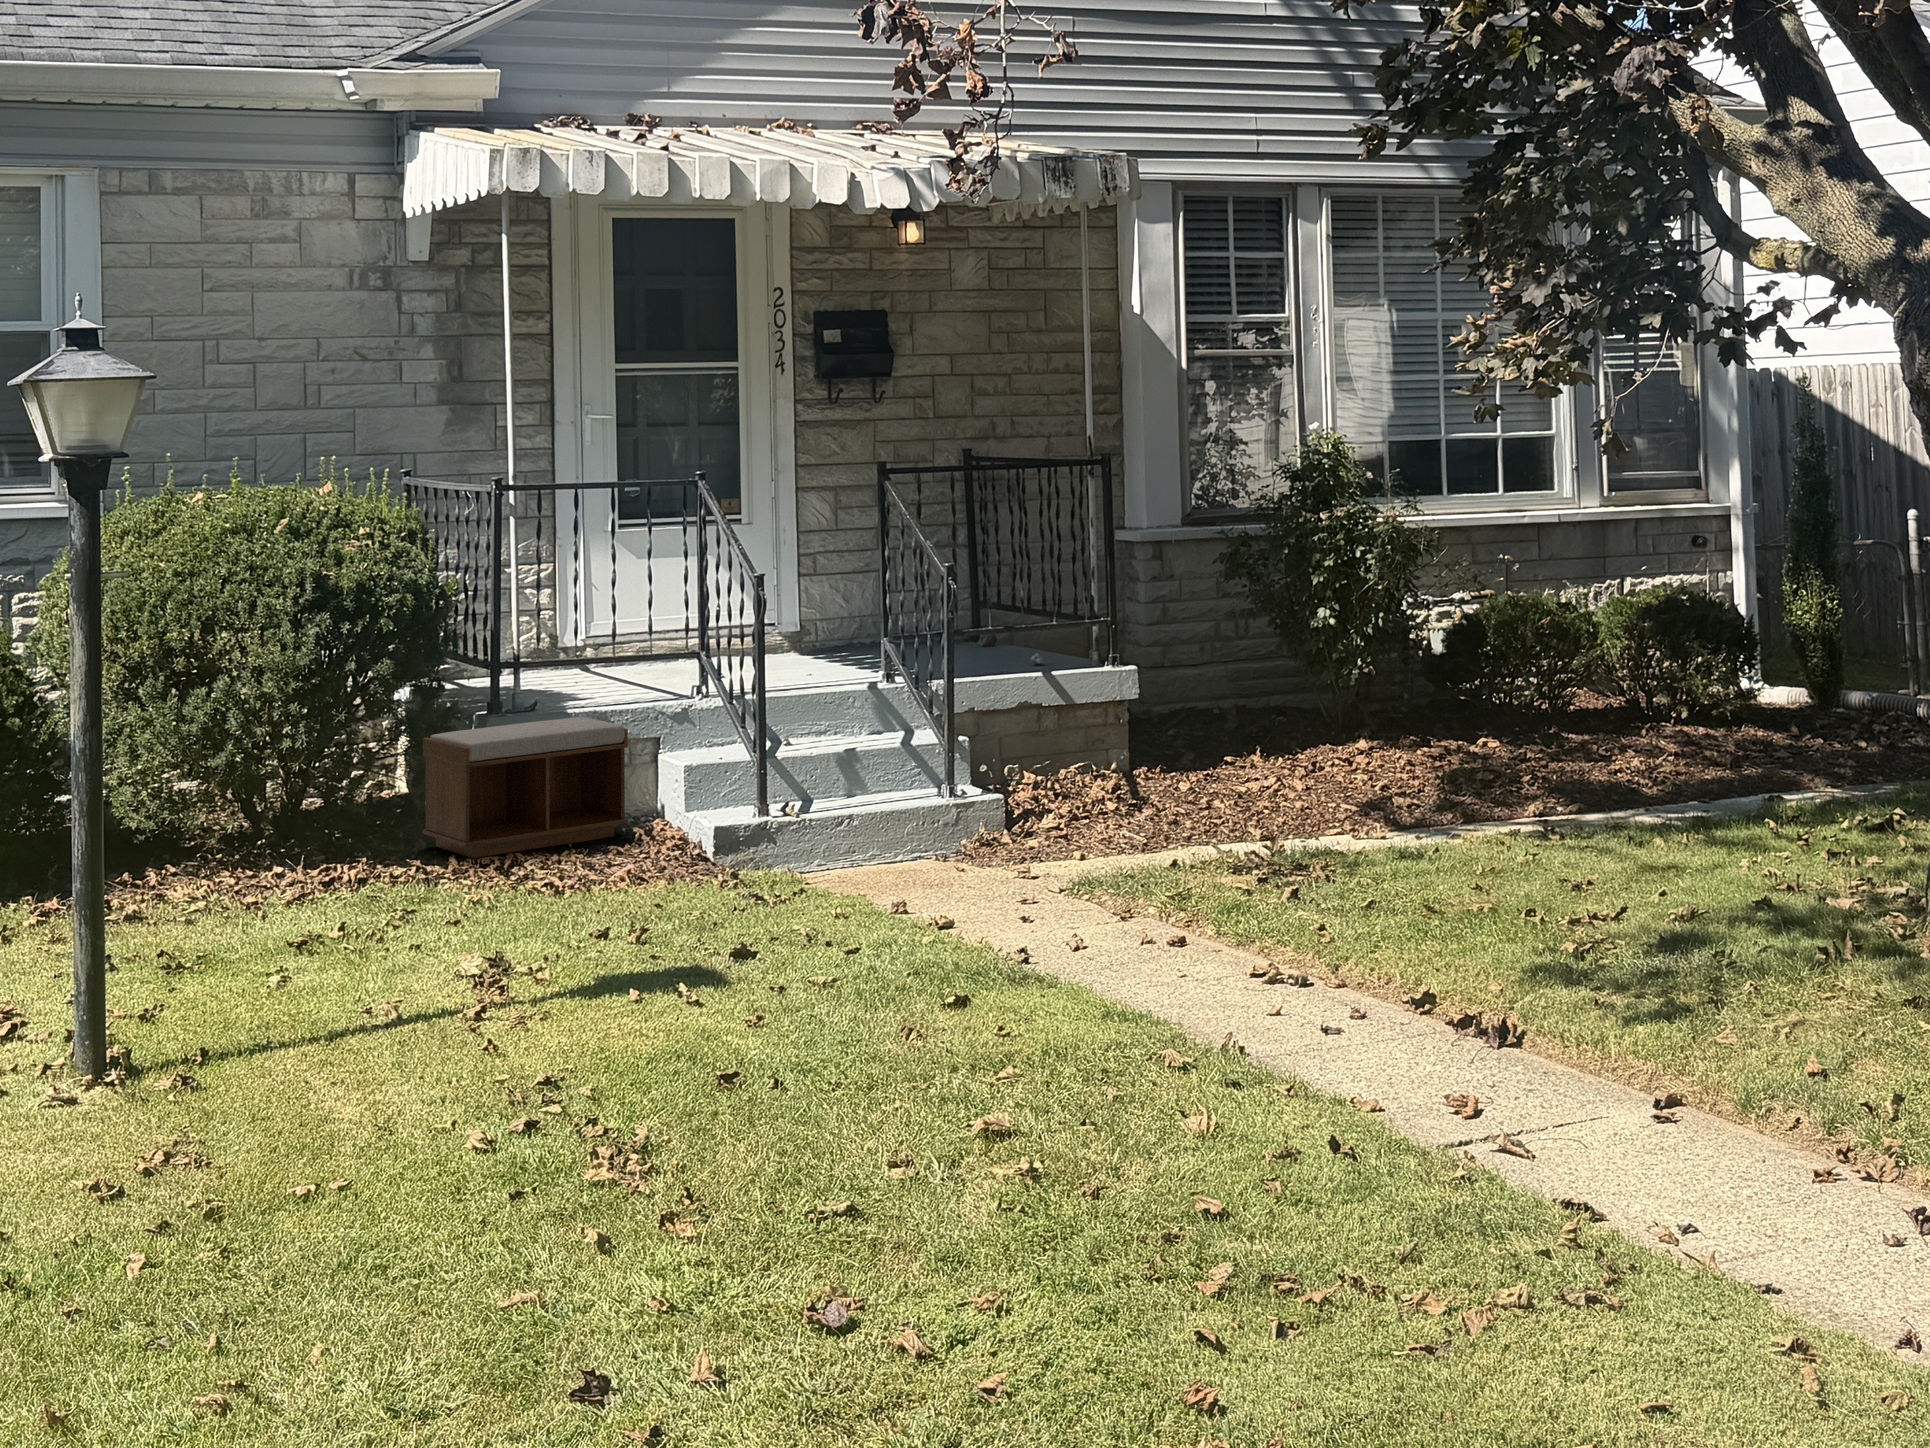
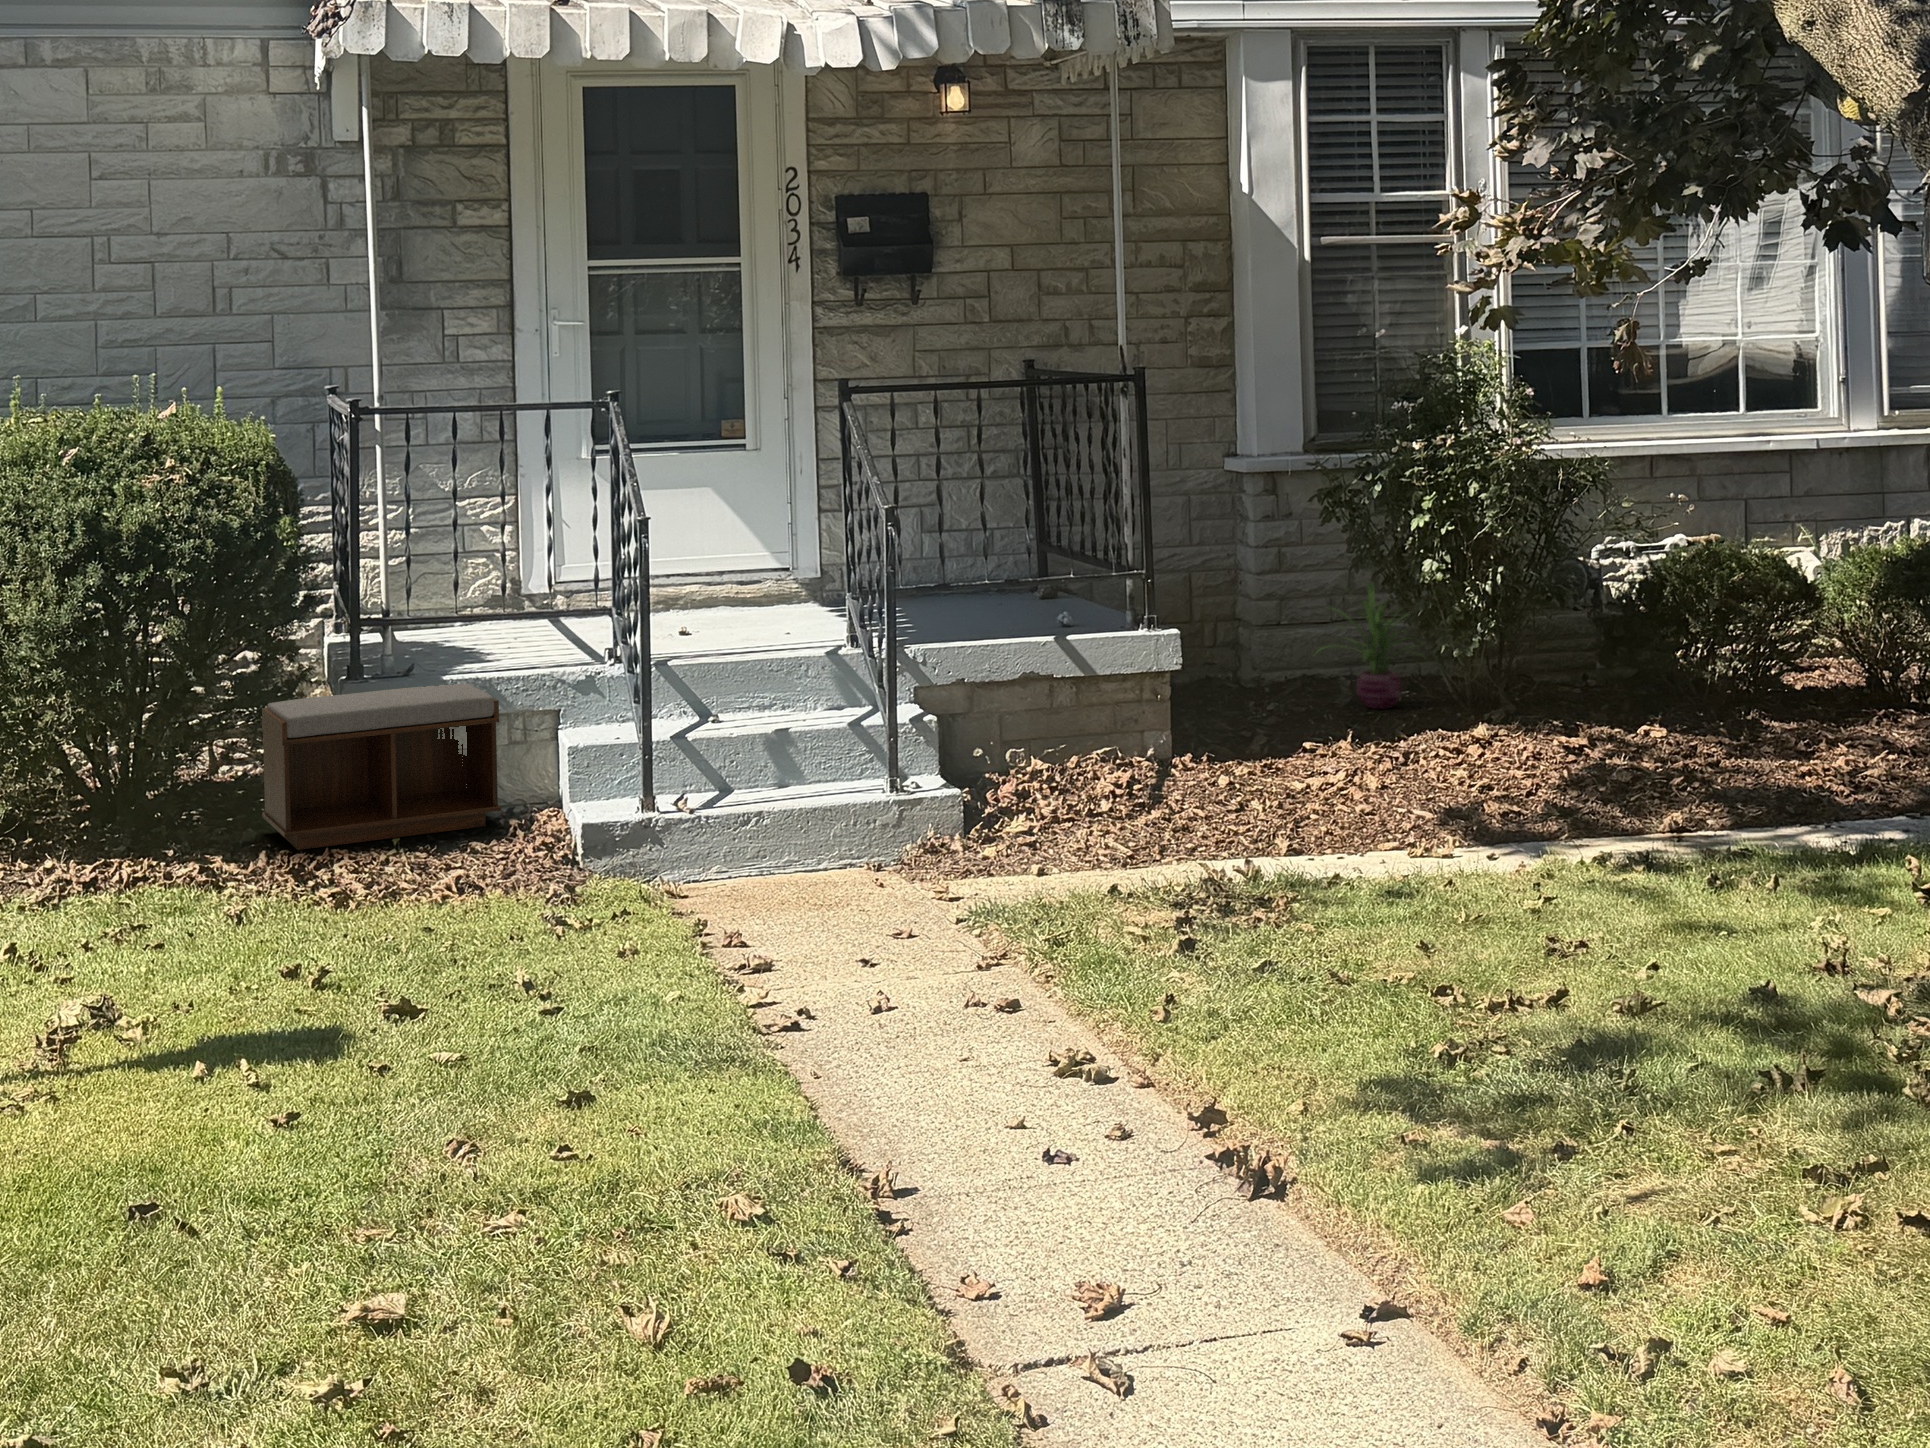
decorative plant: none [1206,632,1300,735] -> present [1322,583,1417,709]

